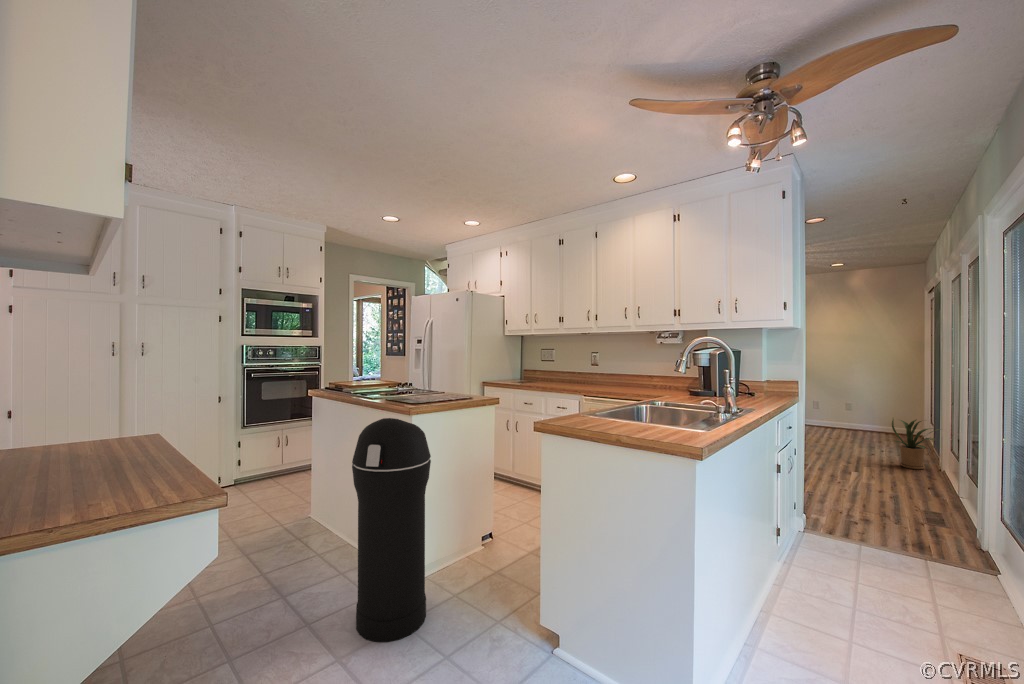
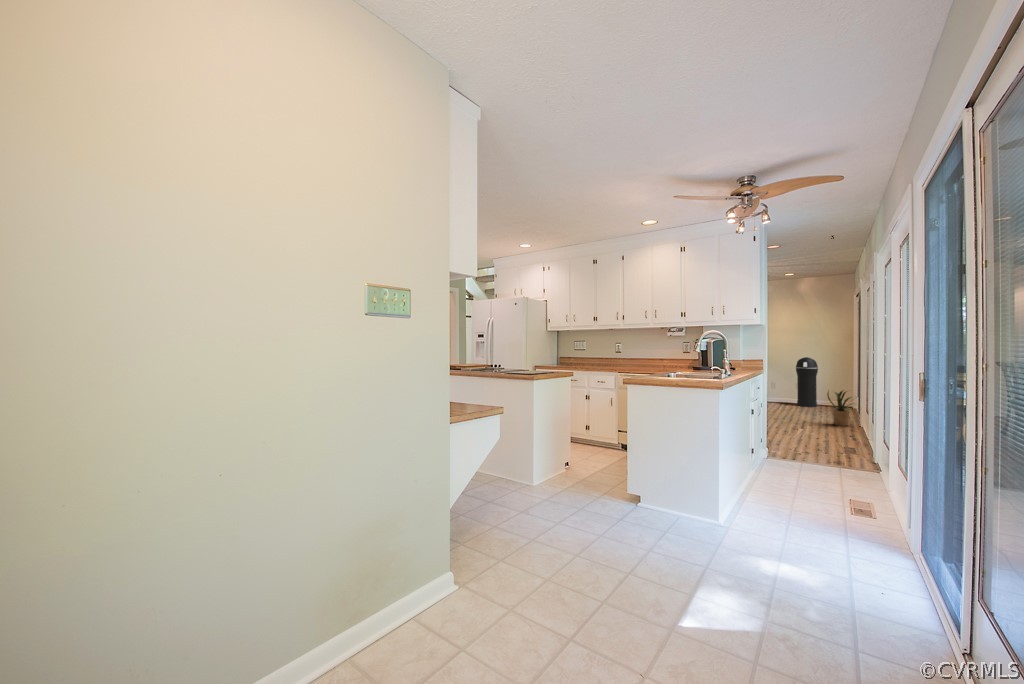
trash can: present [352,418,431,642] -> present [796,357,818,407]

